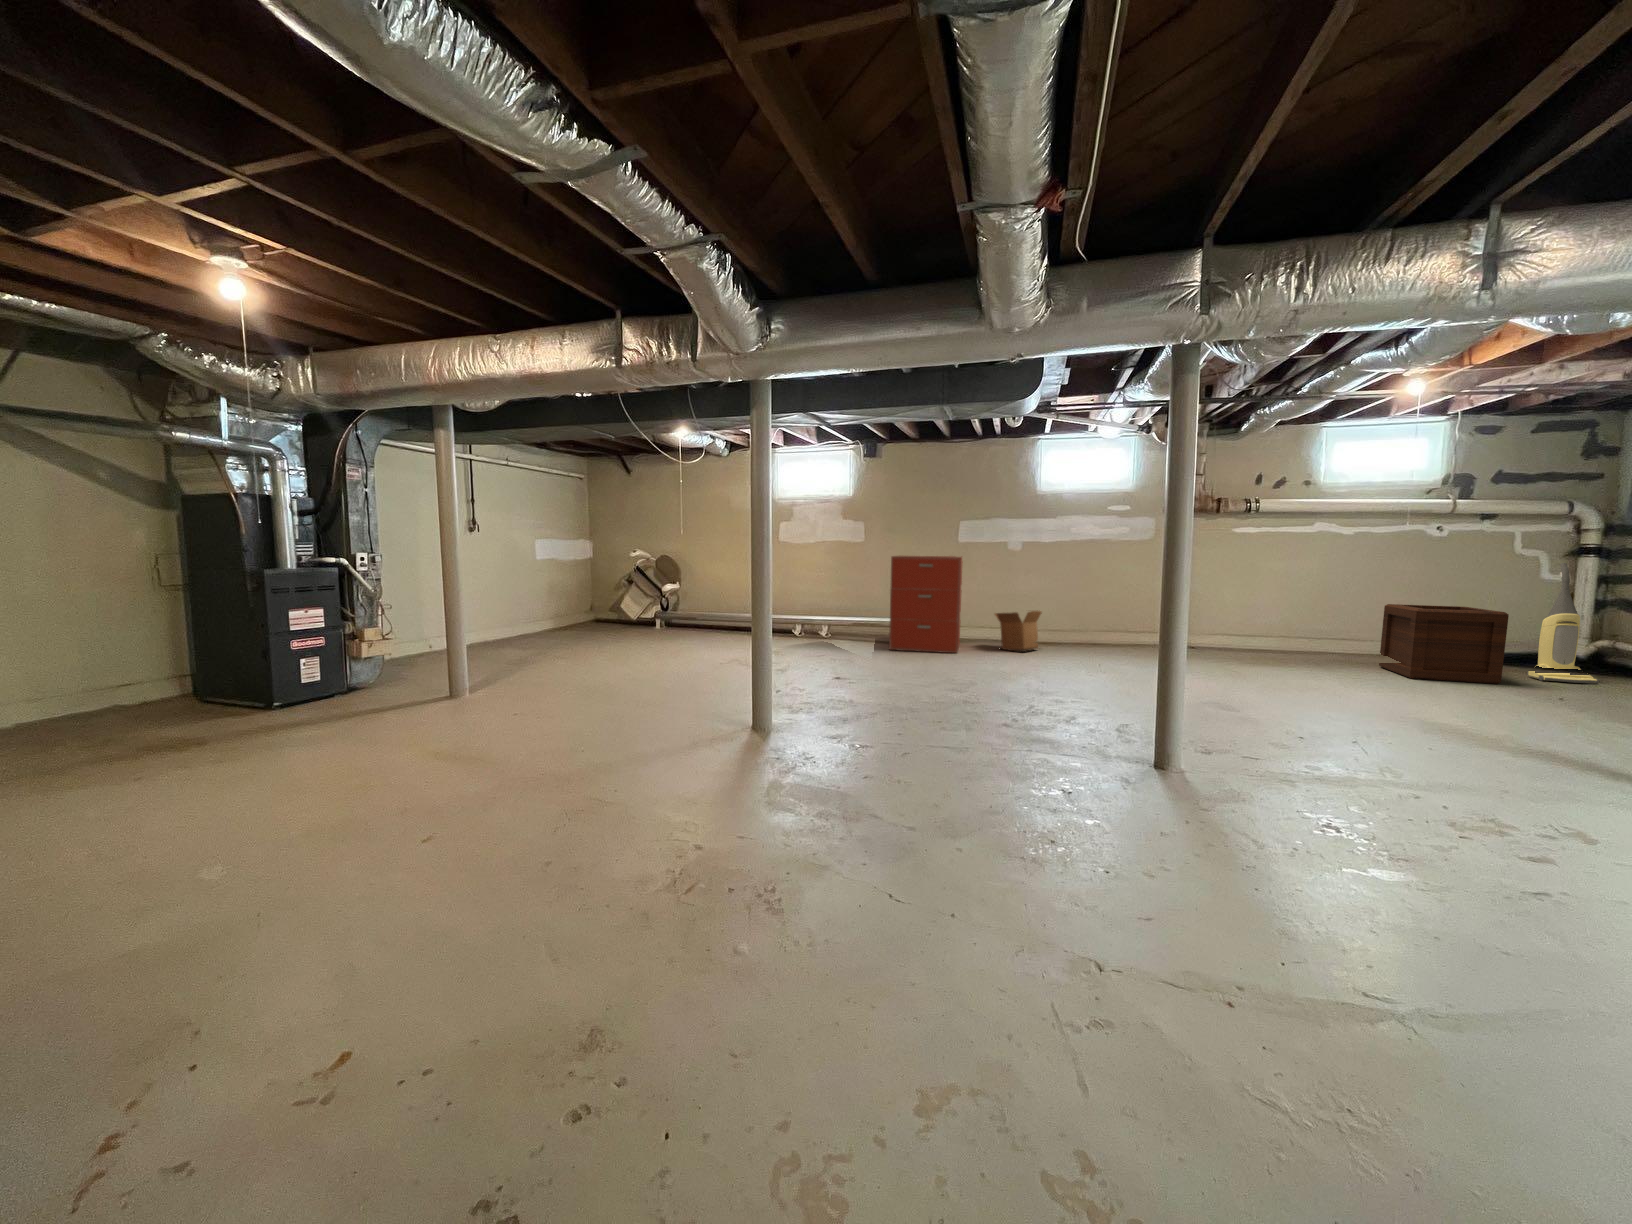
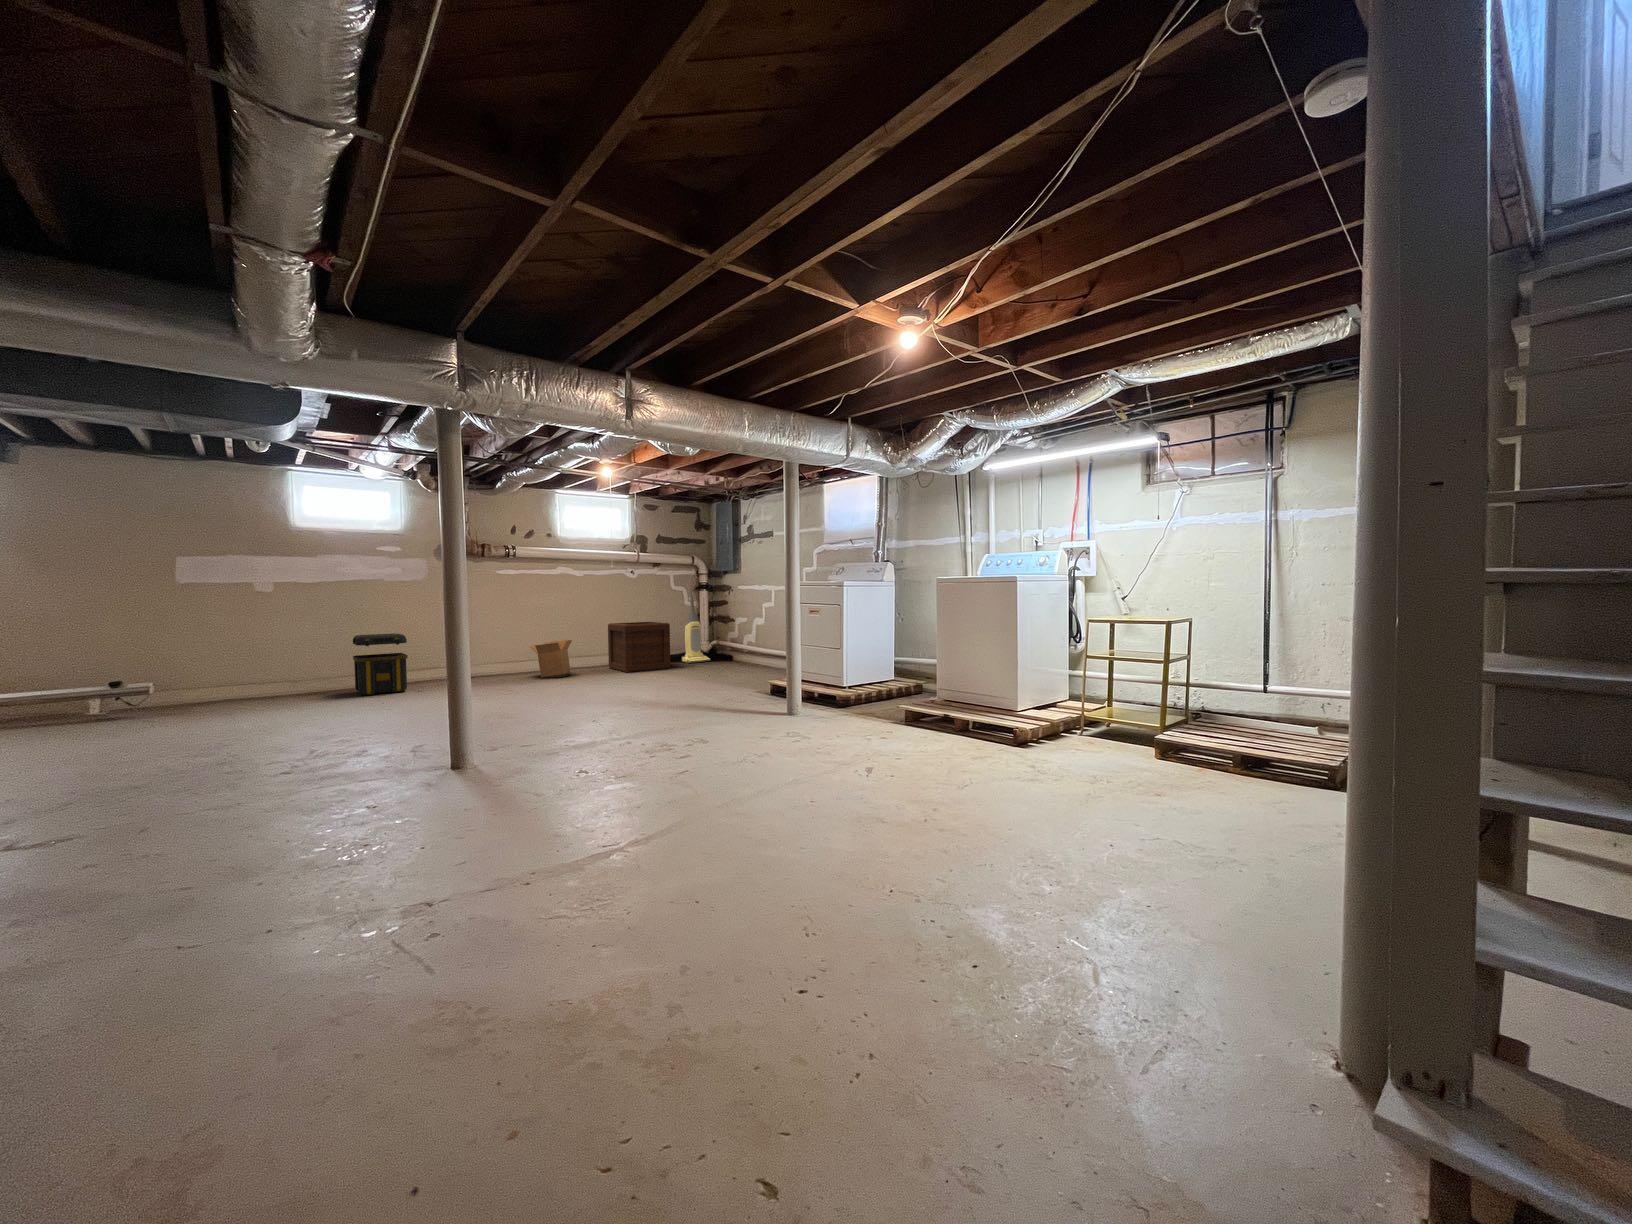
filing cabinet: present [889,556,963,653] -> none [42,599,188,734]
toolbox: none [1074,595,1123,657] -> present [353,633,408,695]
cardboard box: present [995,611,1042,652] -> present [529,640,572,678]

